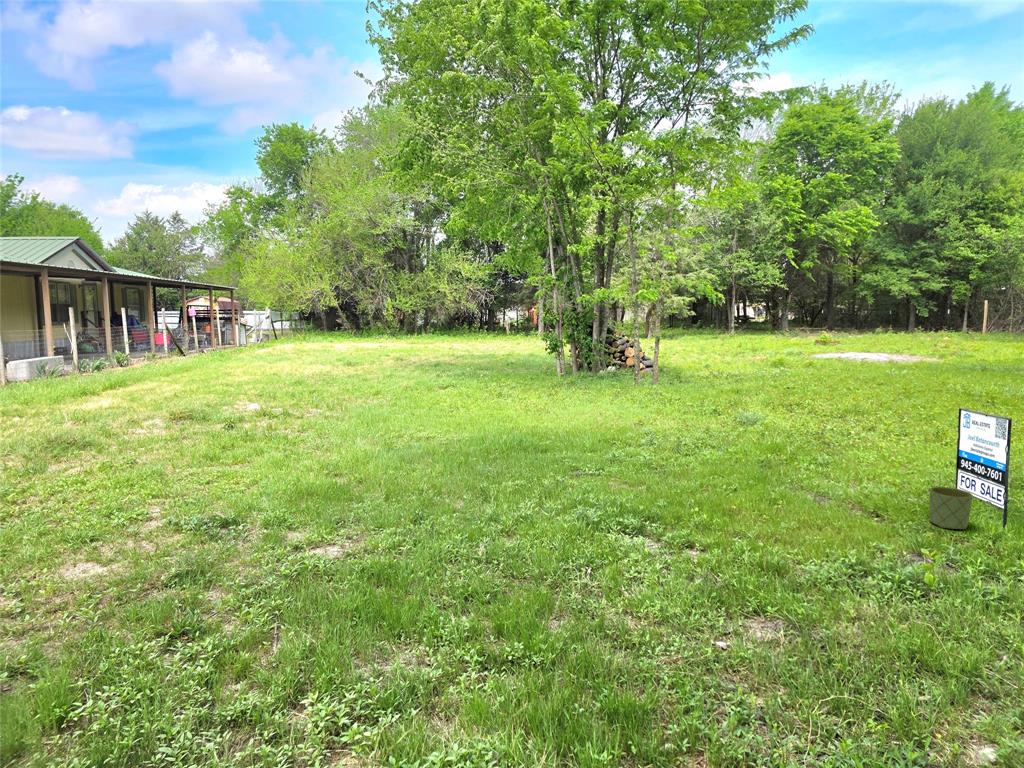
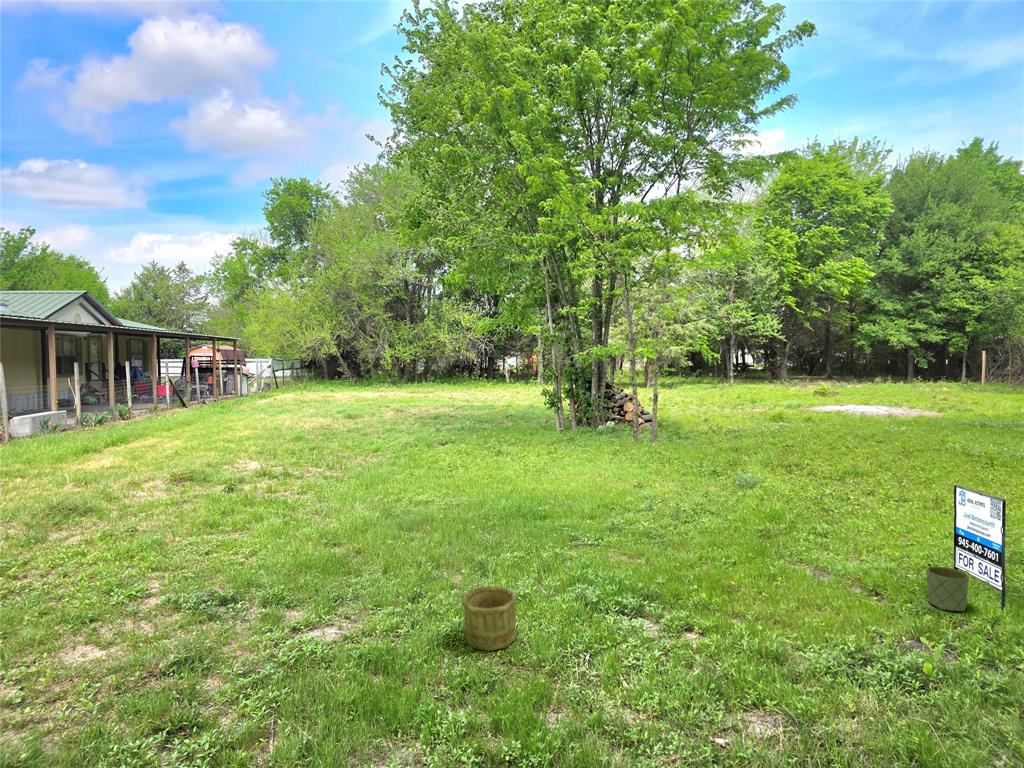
wooden bucket: none [462,504,516,565] -> present [462,586,516,651]

